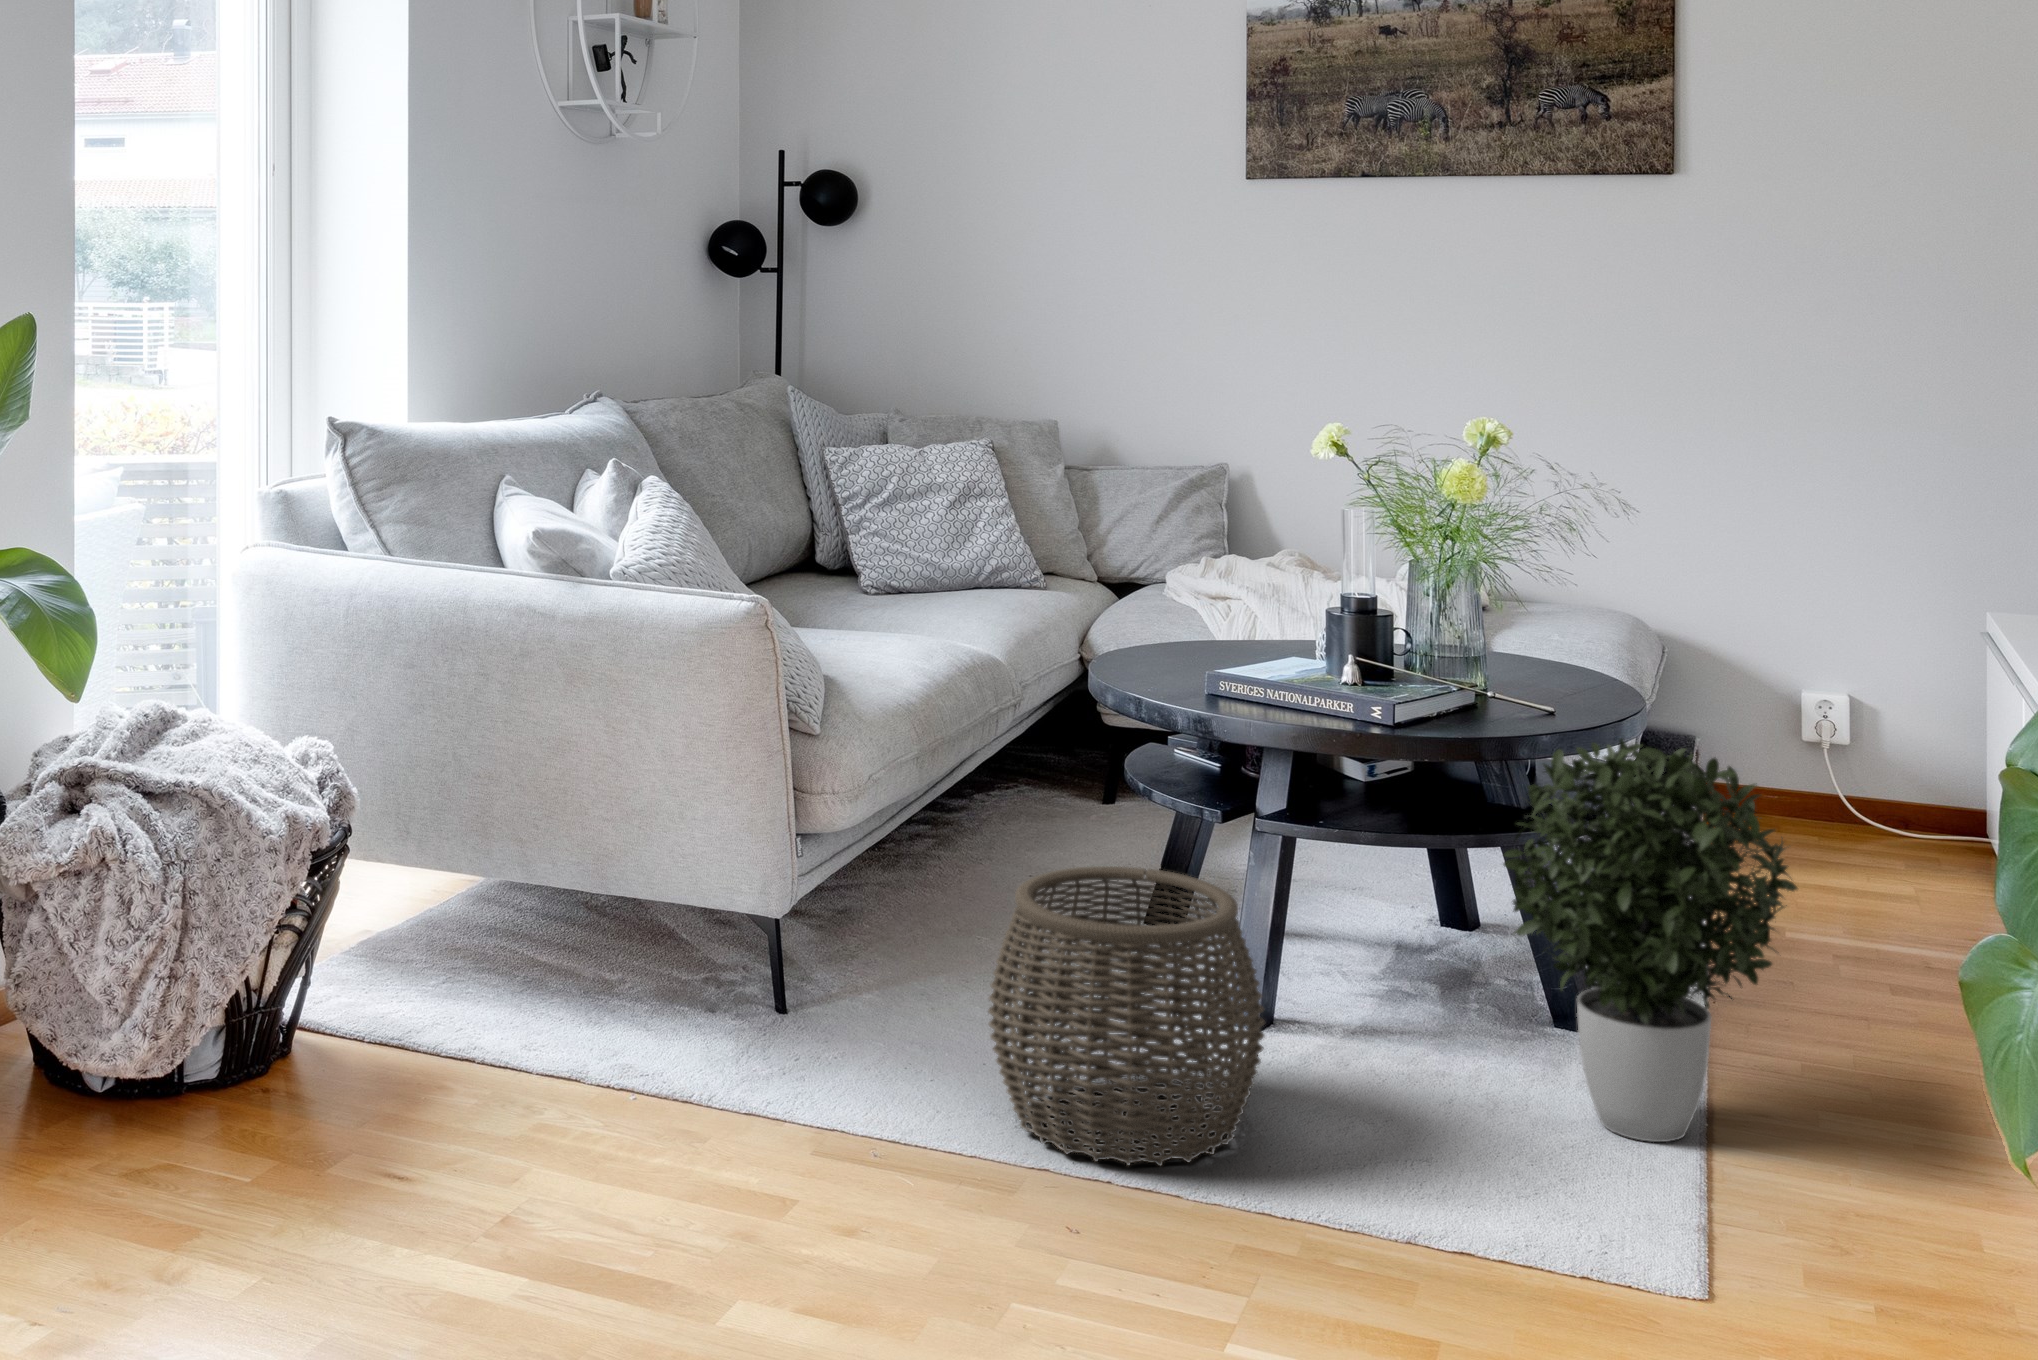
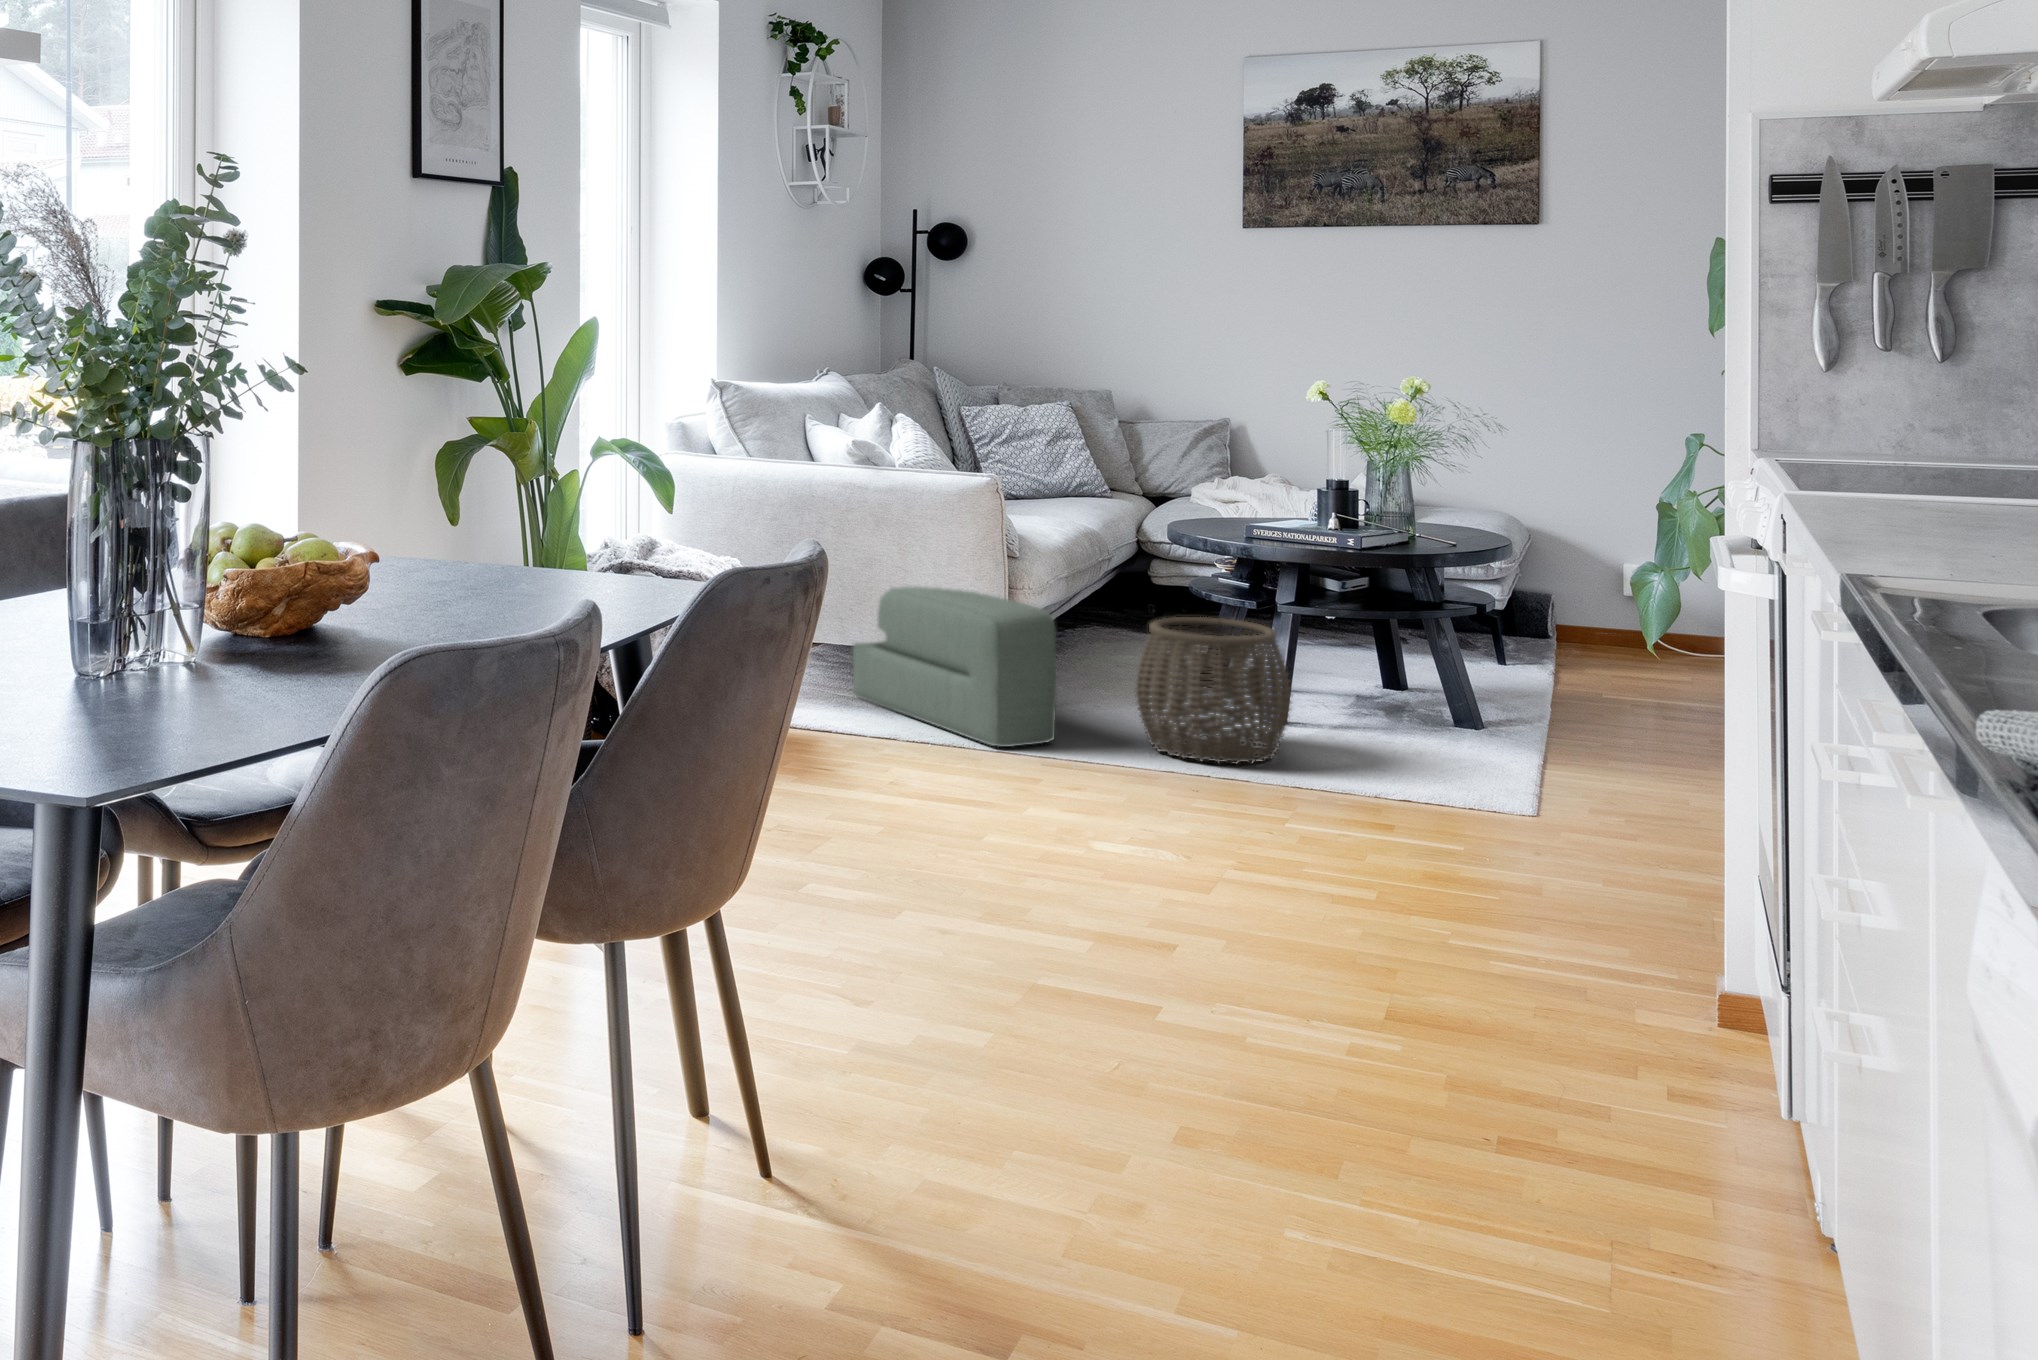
potted plant: present [1504,738,1798,1142] -> none [1428,547,1599,766]
pouf: none [544,776,849,1132] -> present [853,587,1056,747]

